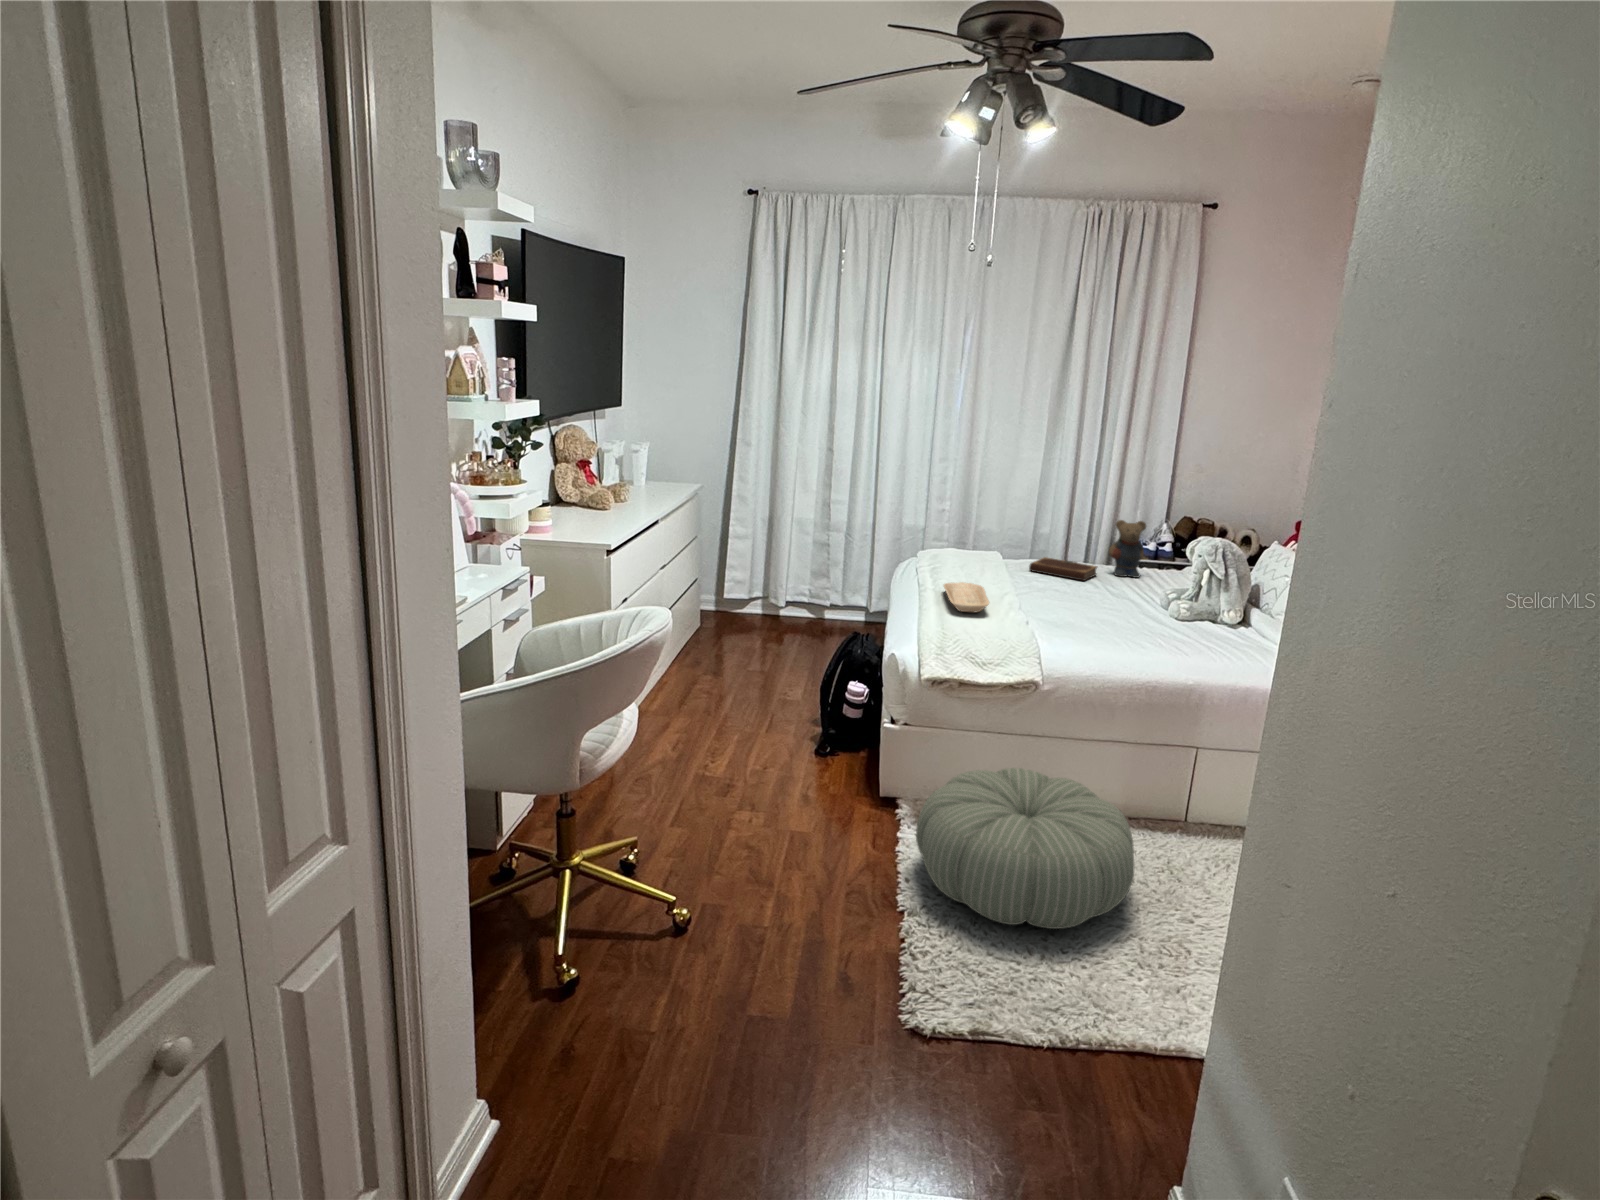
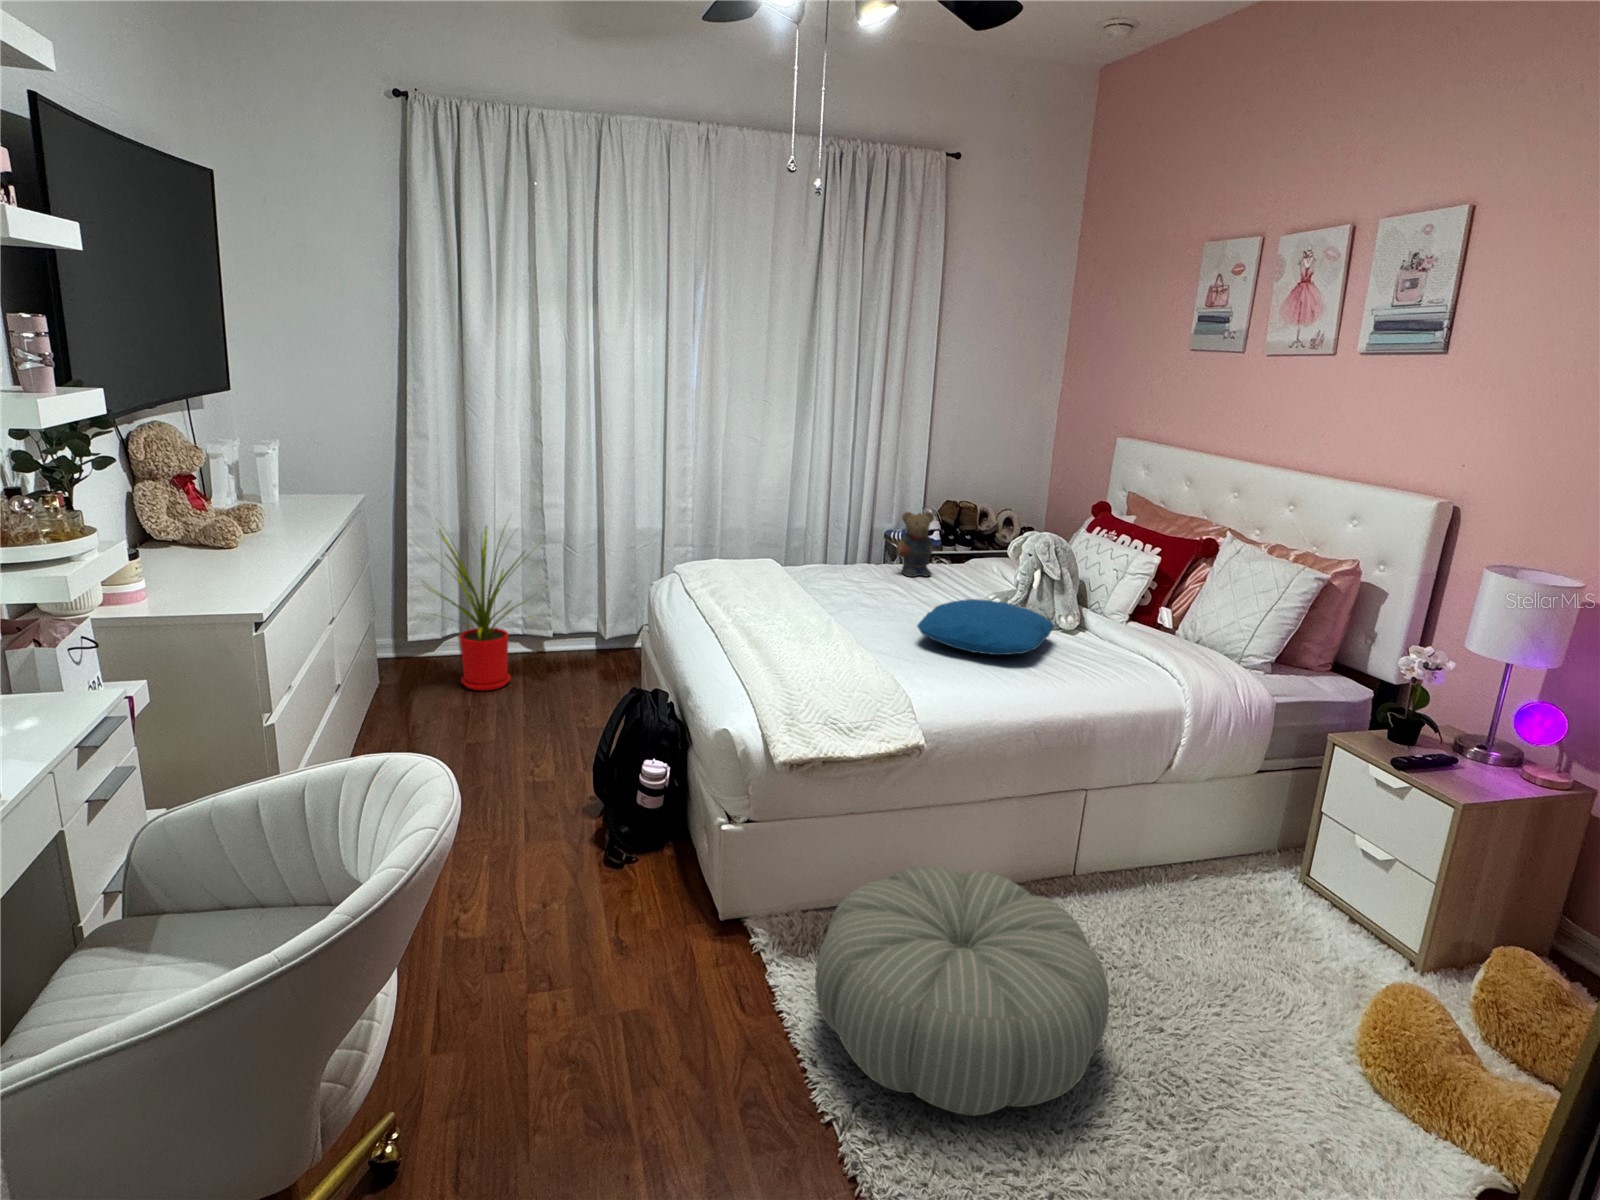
house plant: none [727,503,828,638] -> present [419,524,544,691]
notebook: present [1029,557,1097,581] -> none [814,561,889,588]
tray: present [944,582,989,612] -> none [750,612,824,656]
pillow: none [1081,590,1208,633] -> present [917,599,1054,655]

